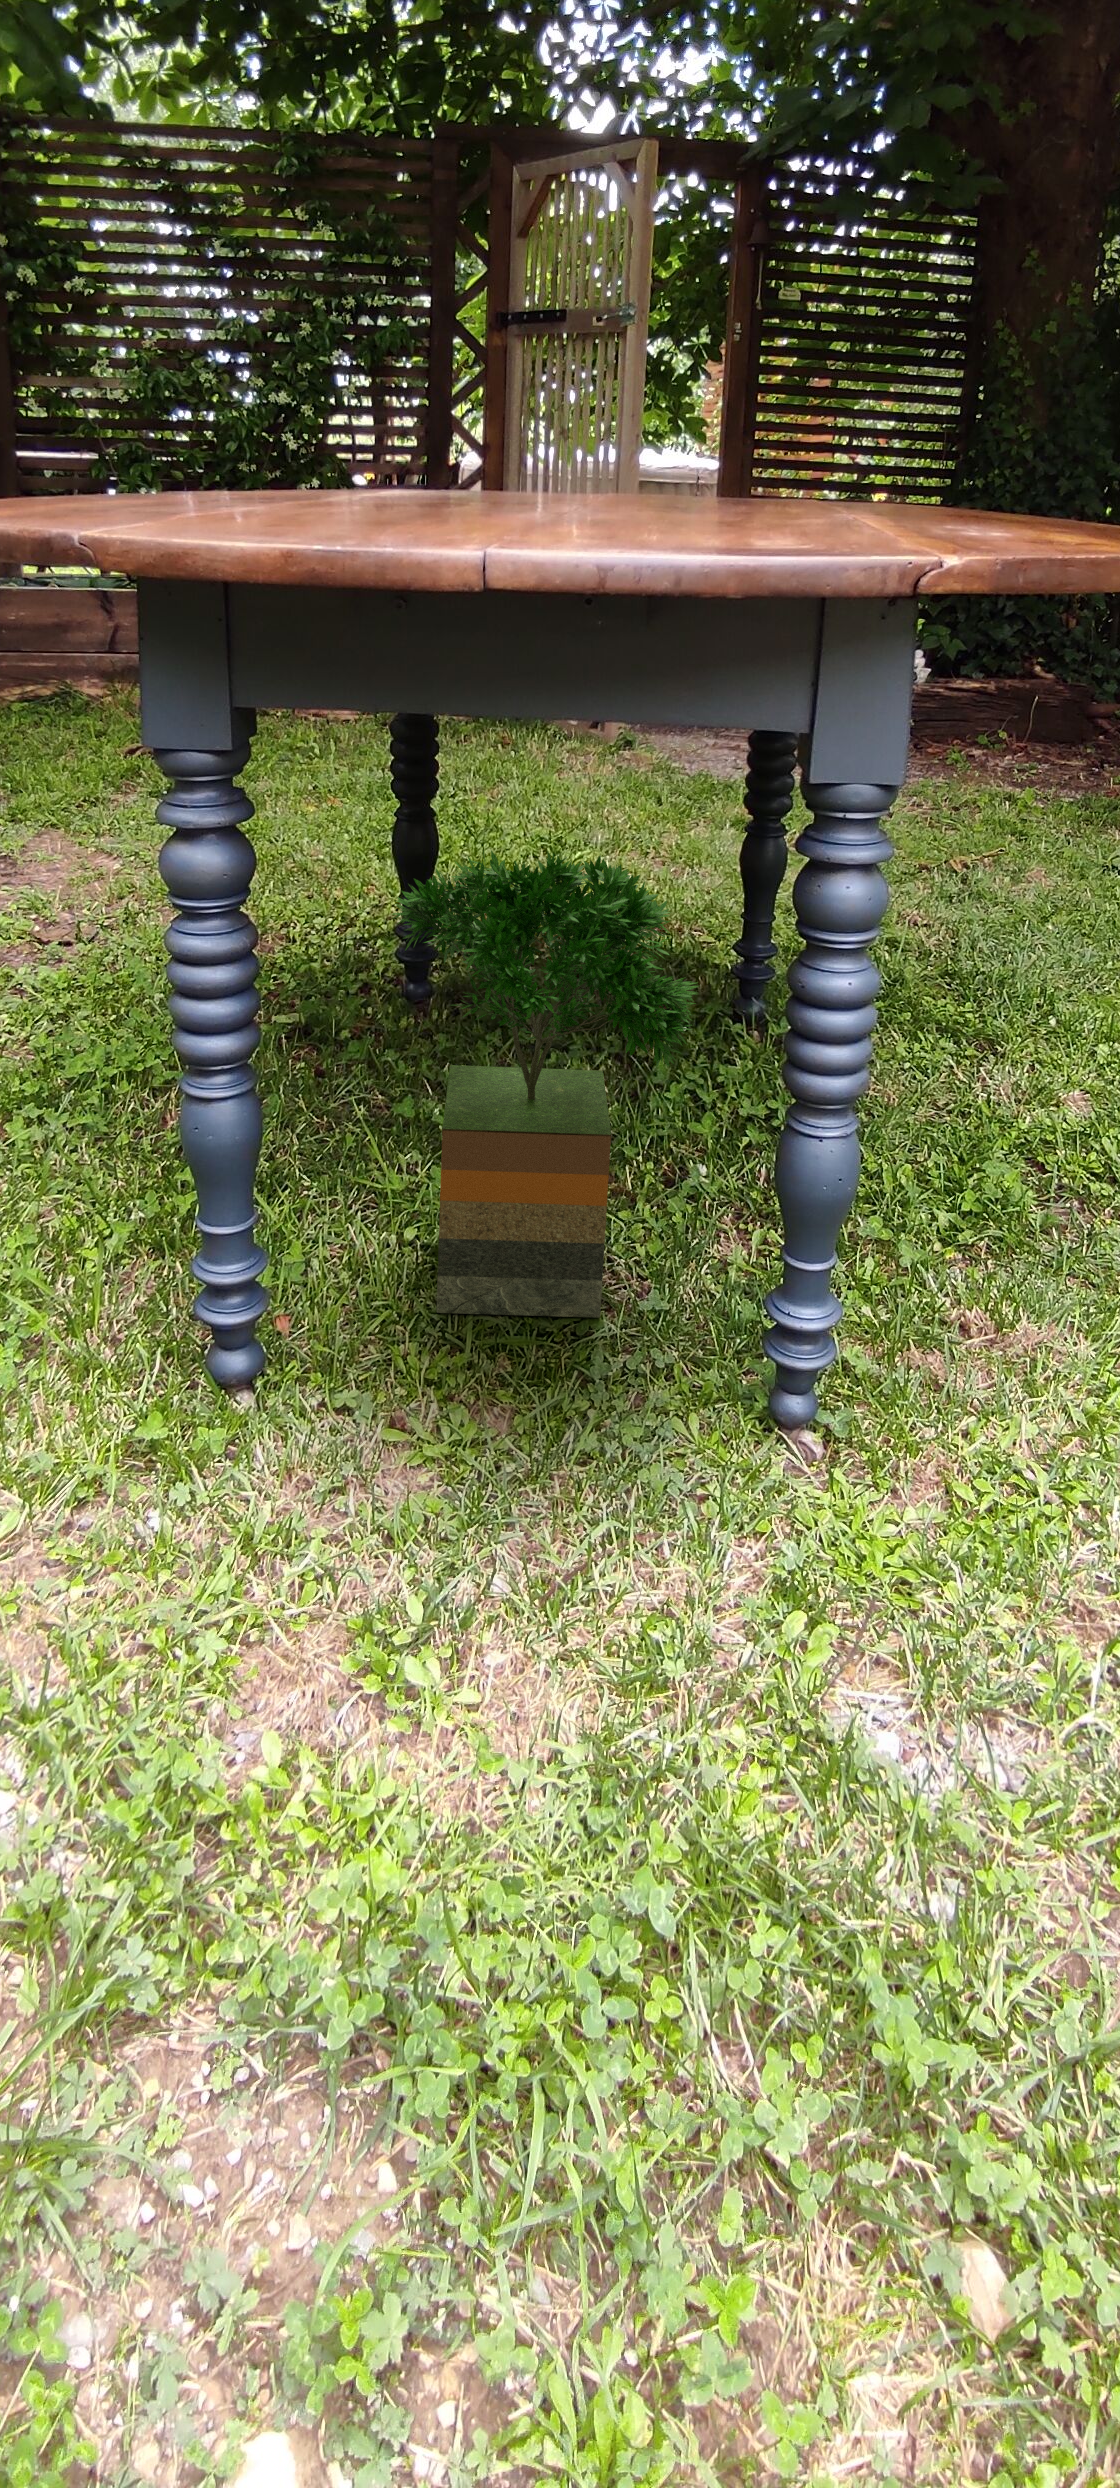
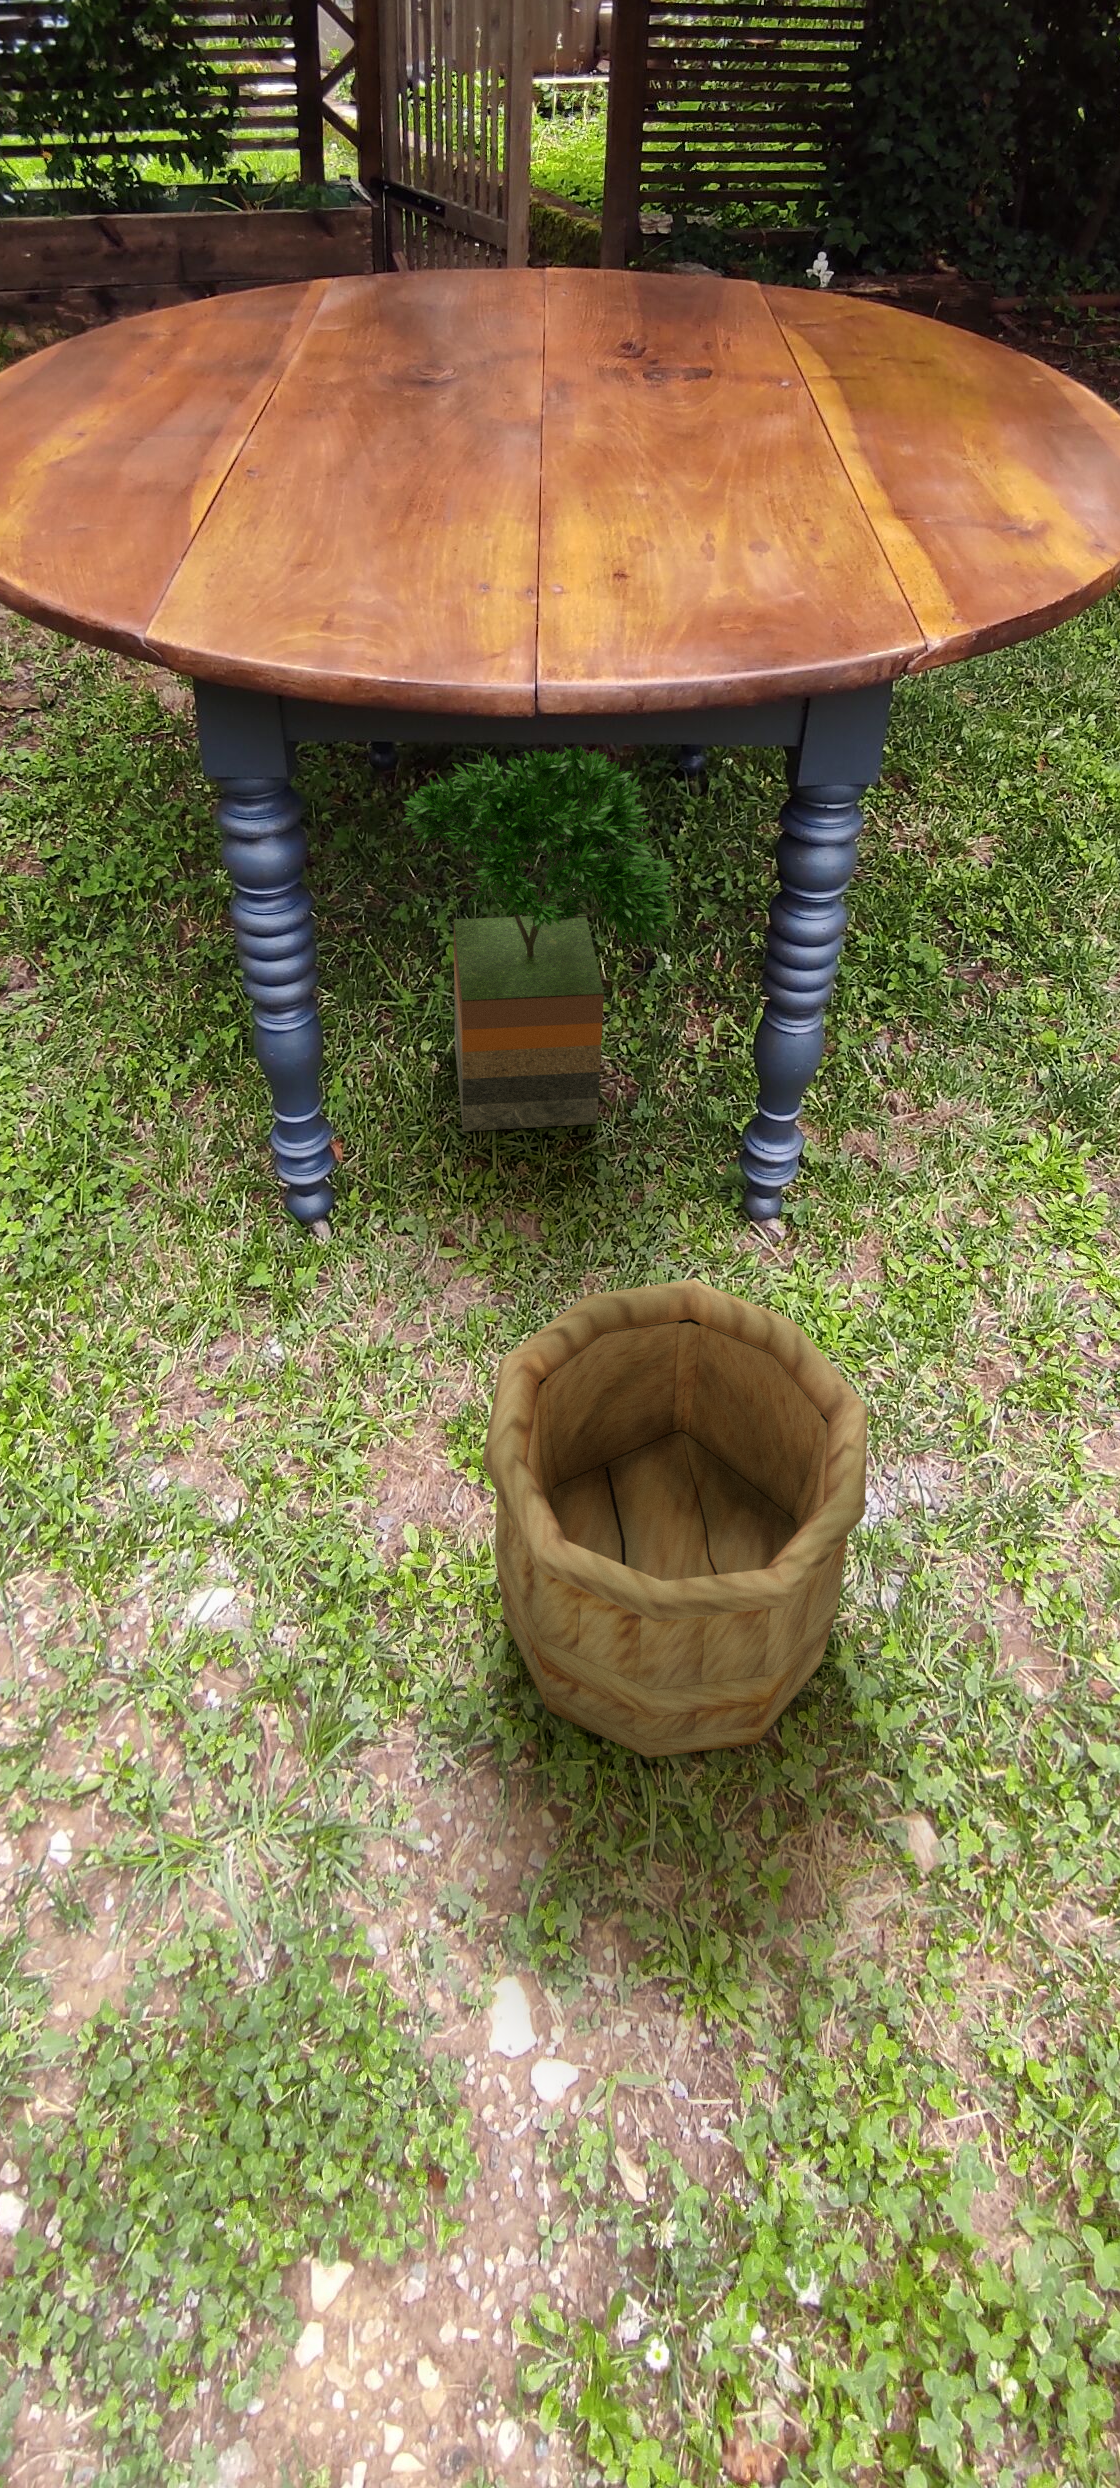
wooden bucket: none [346,1381,898,2089] -> present [482,1279,868,1758]

